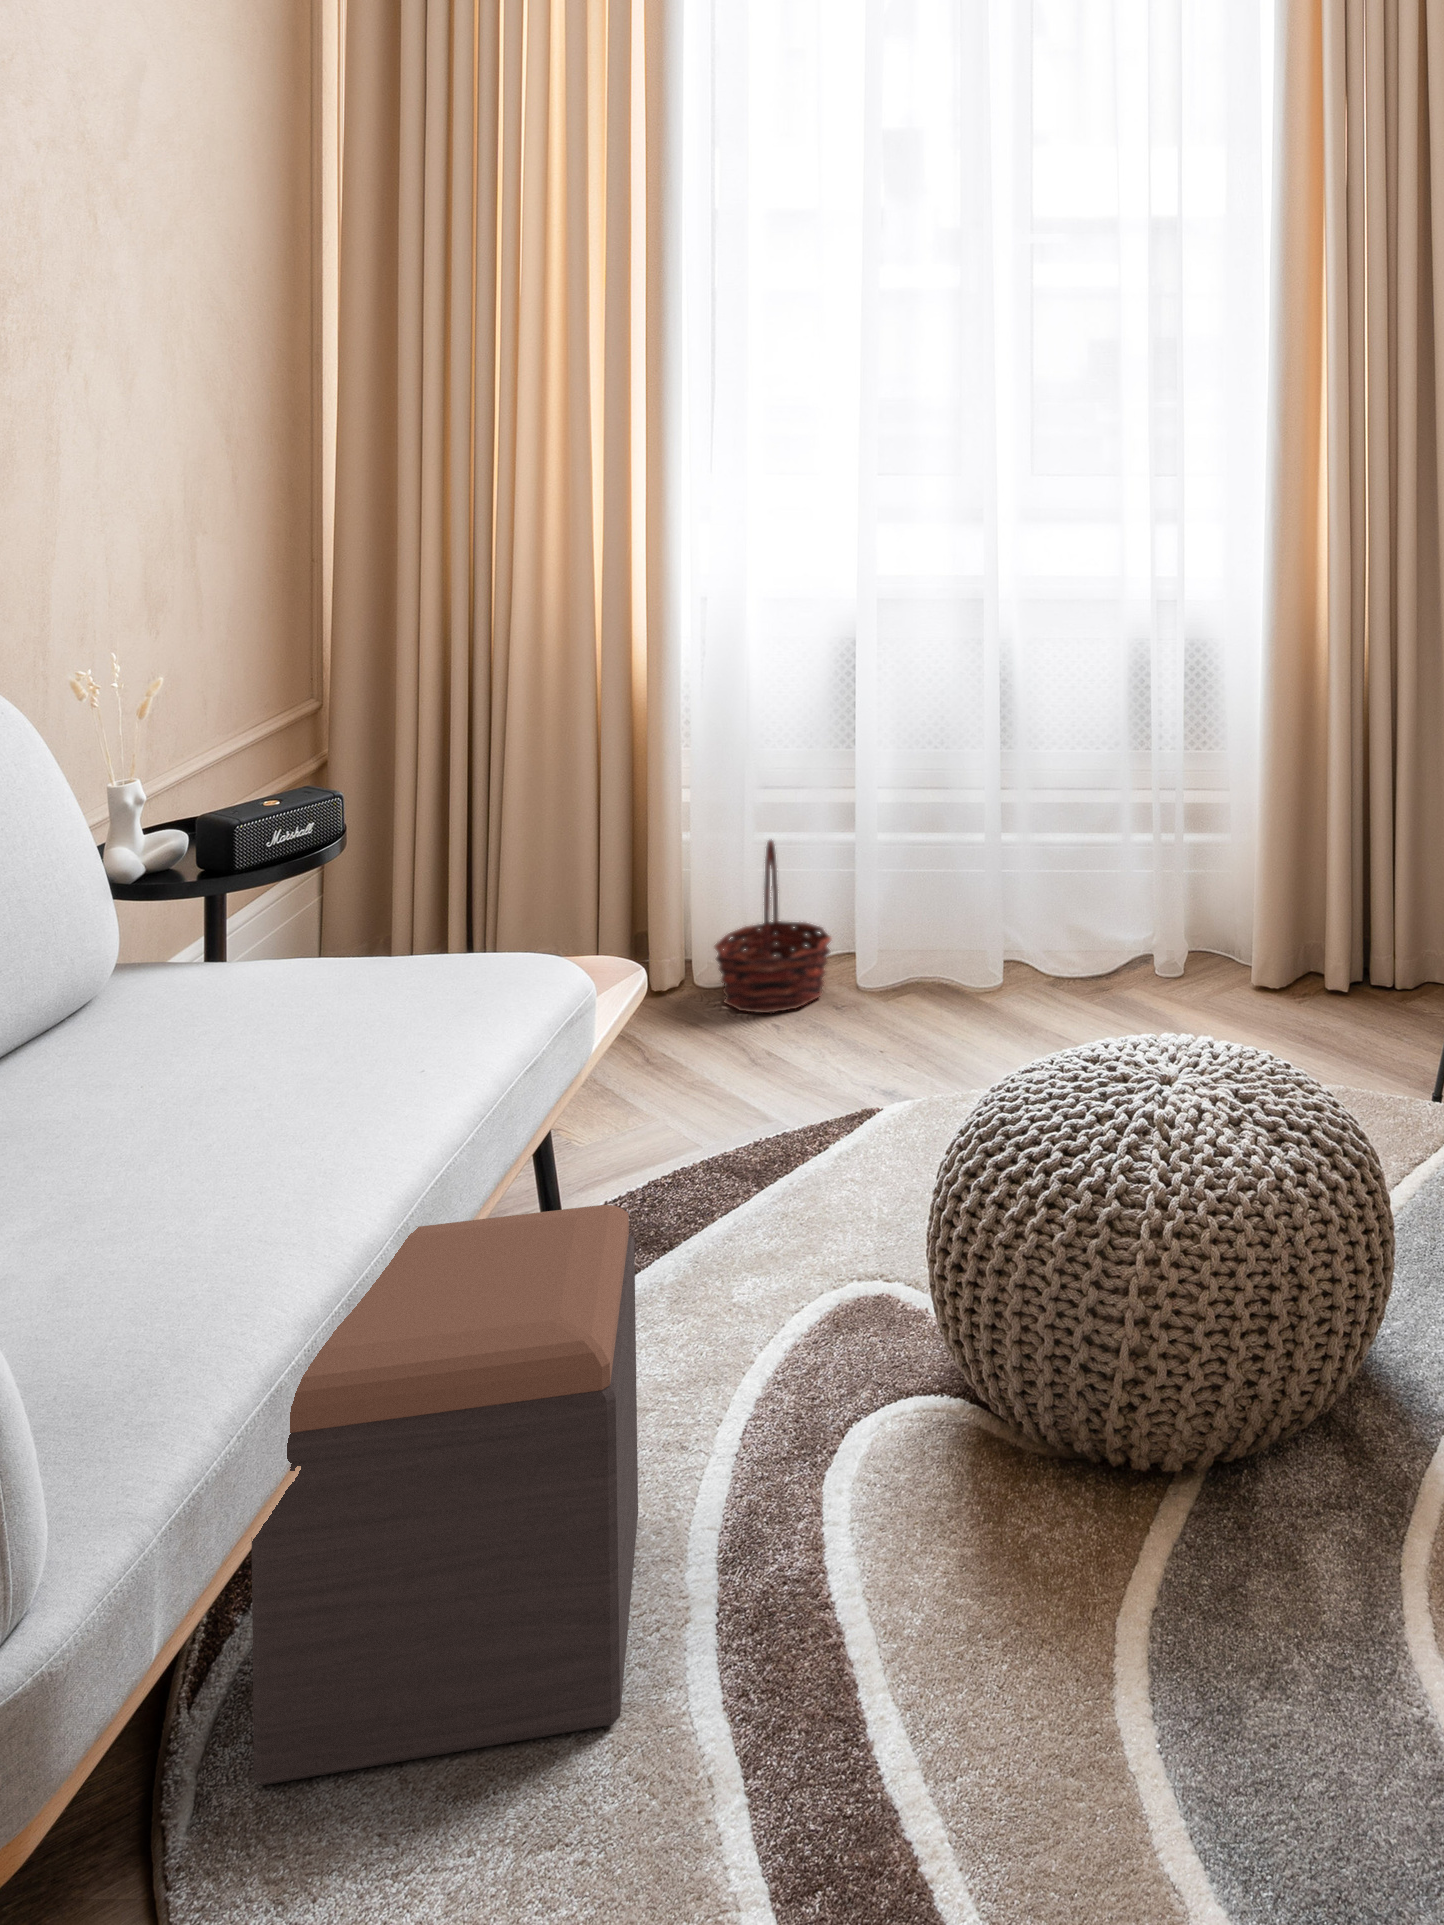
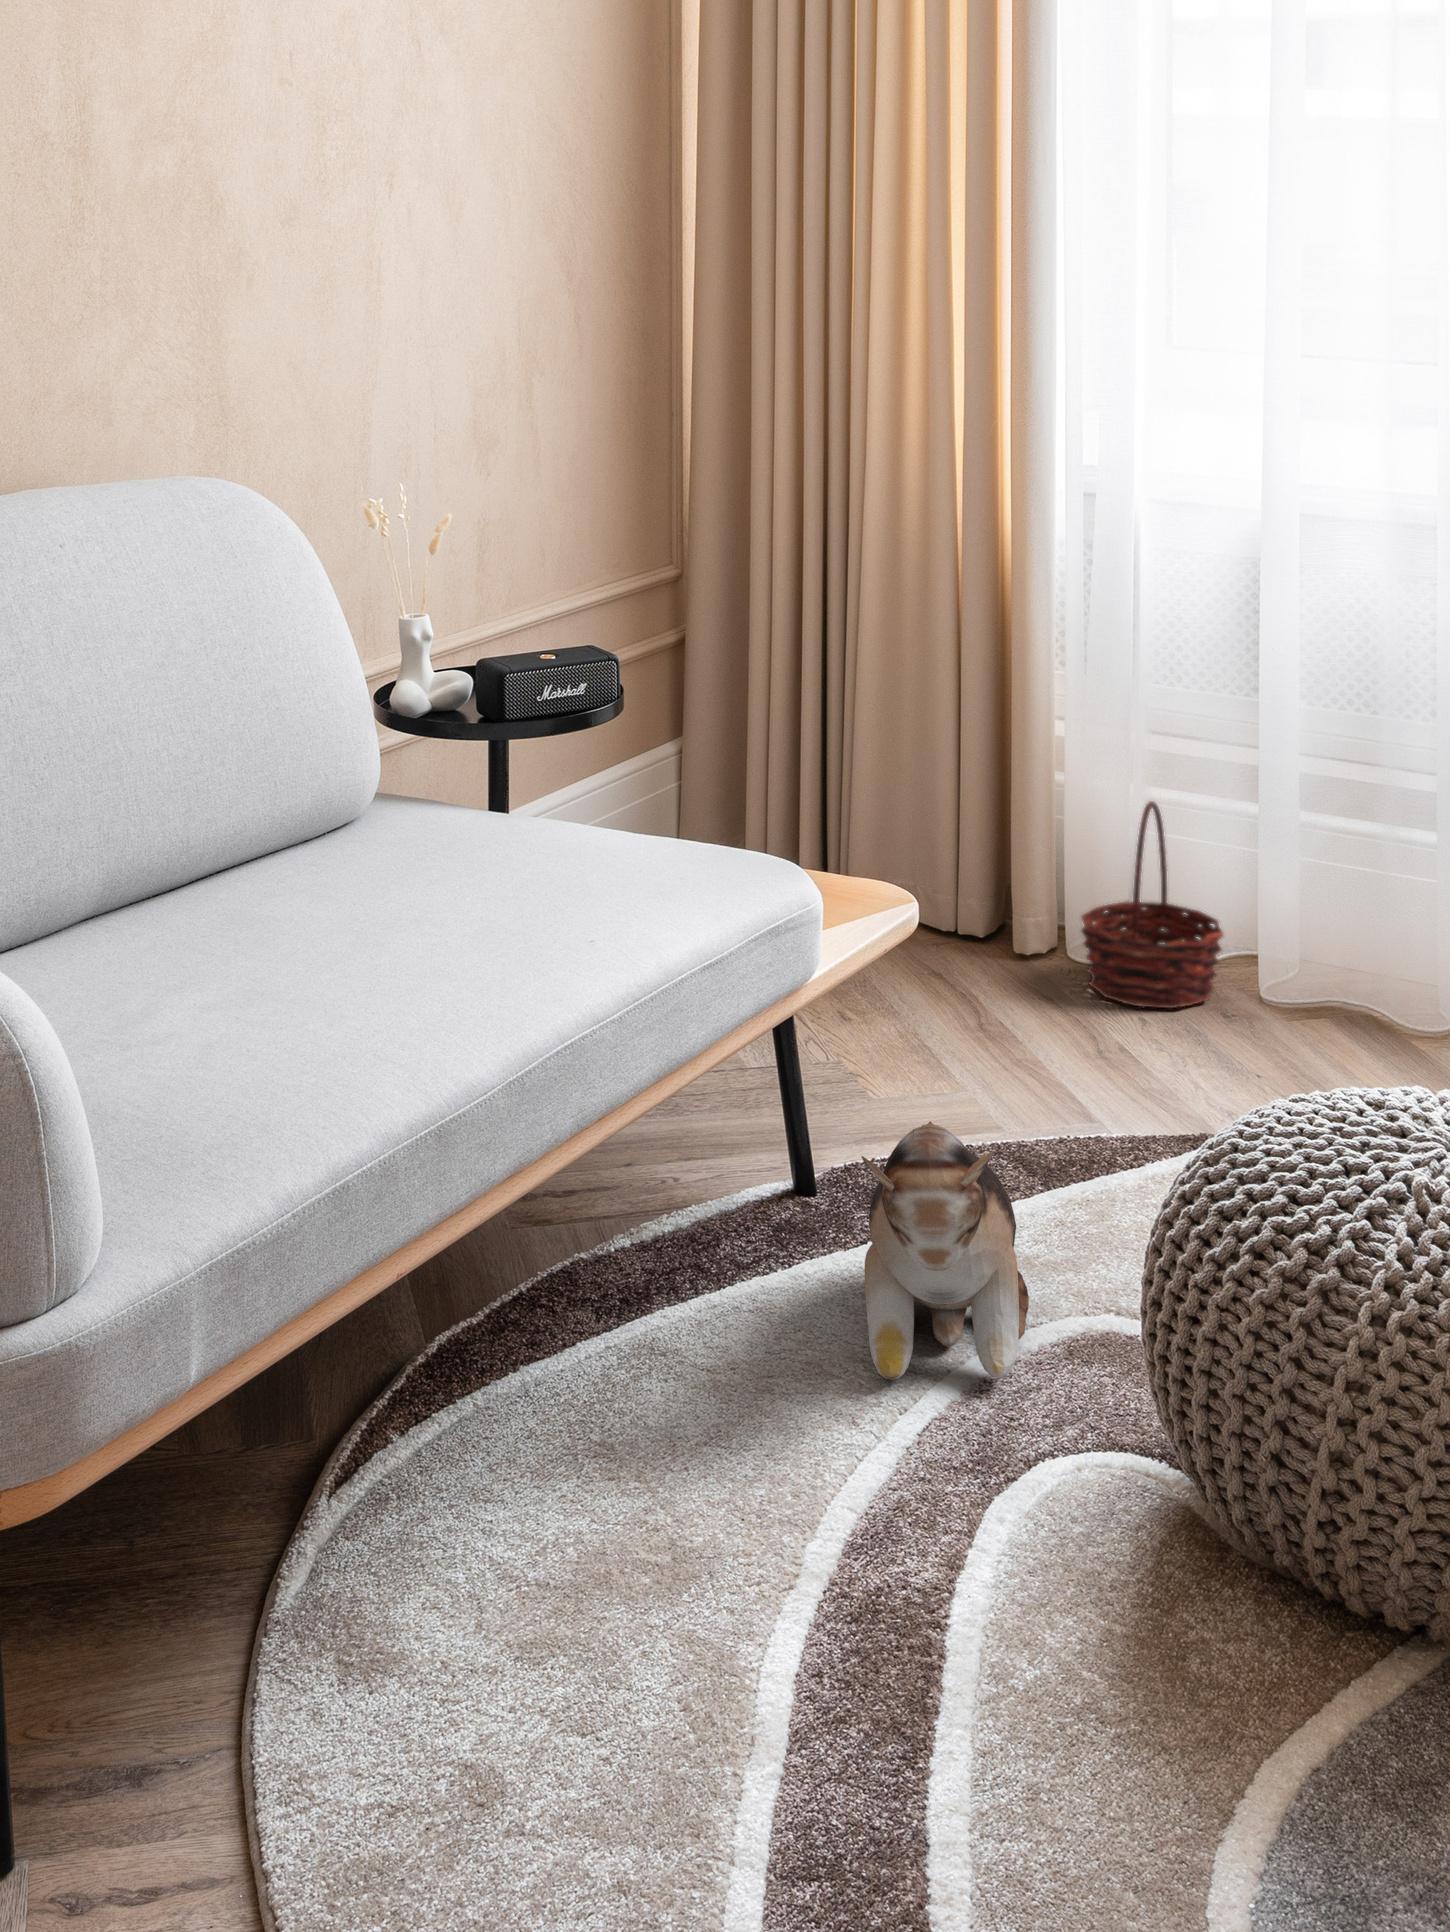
plush toy: none [655,1160,801,1400] -> present [862,1121,1029,1380]
footstool: present [252,1205,638,1785] -> none [352,1088,785,1652]

